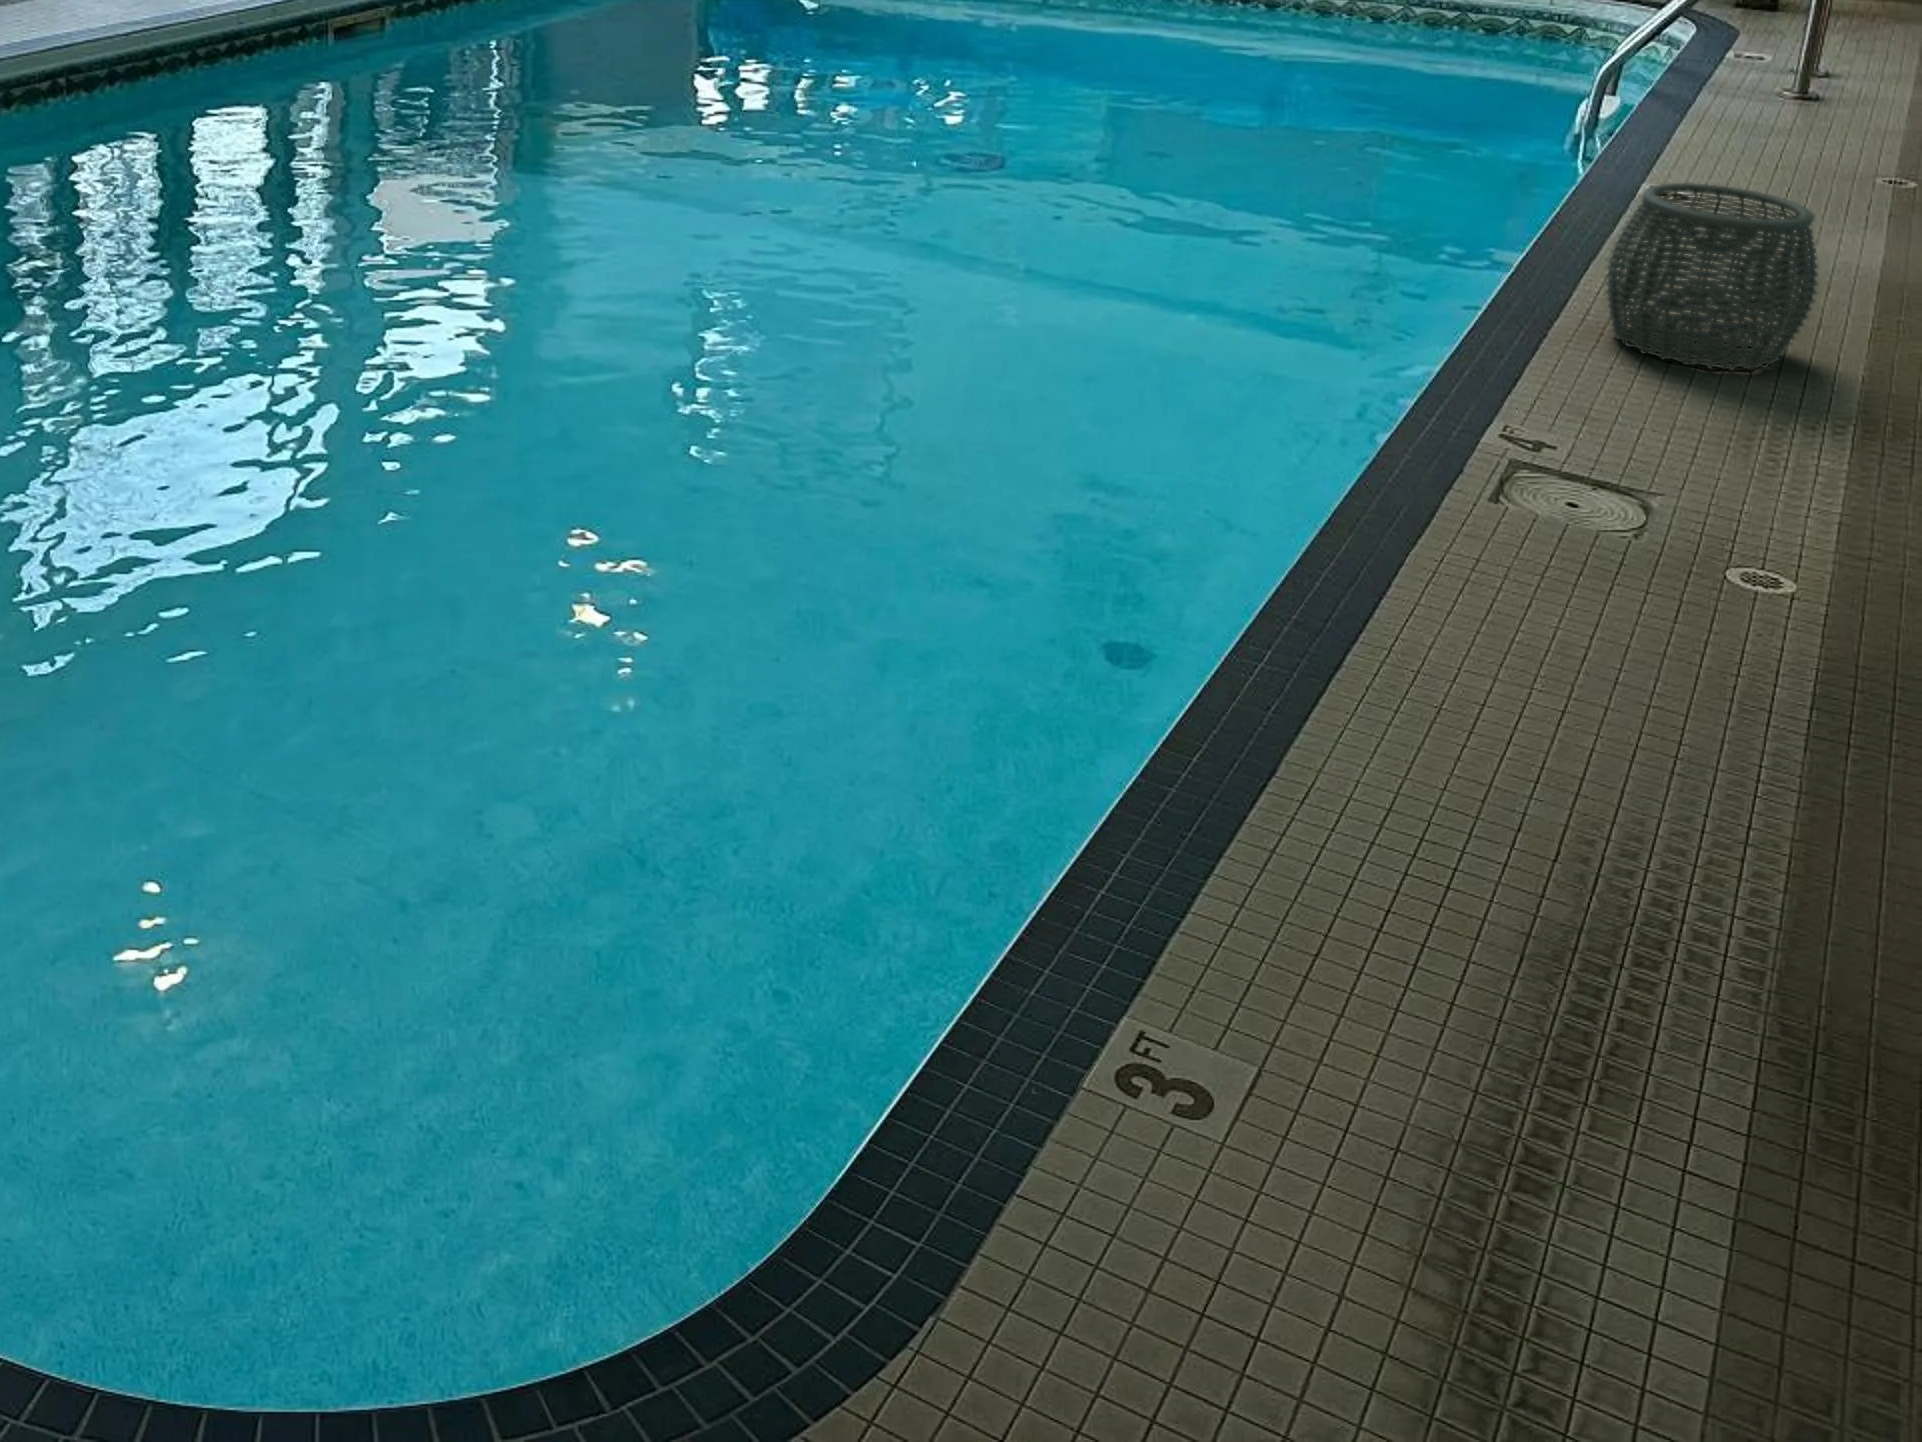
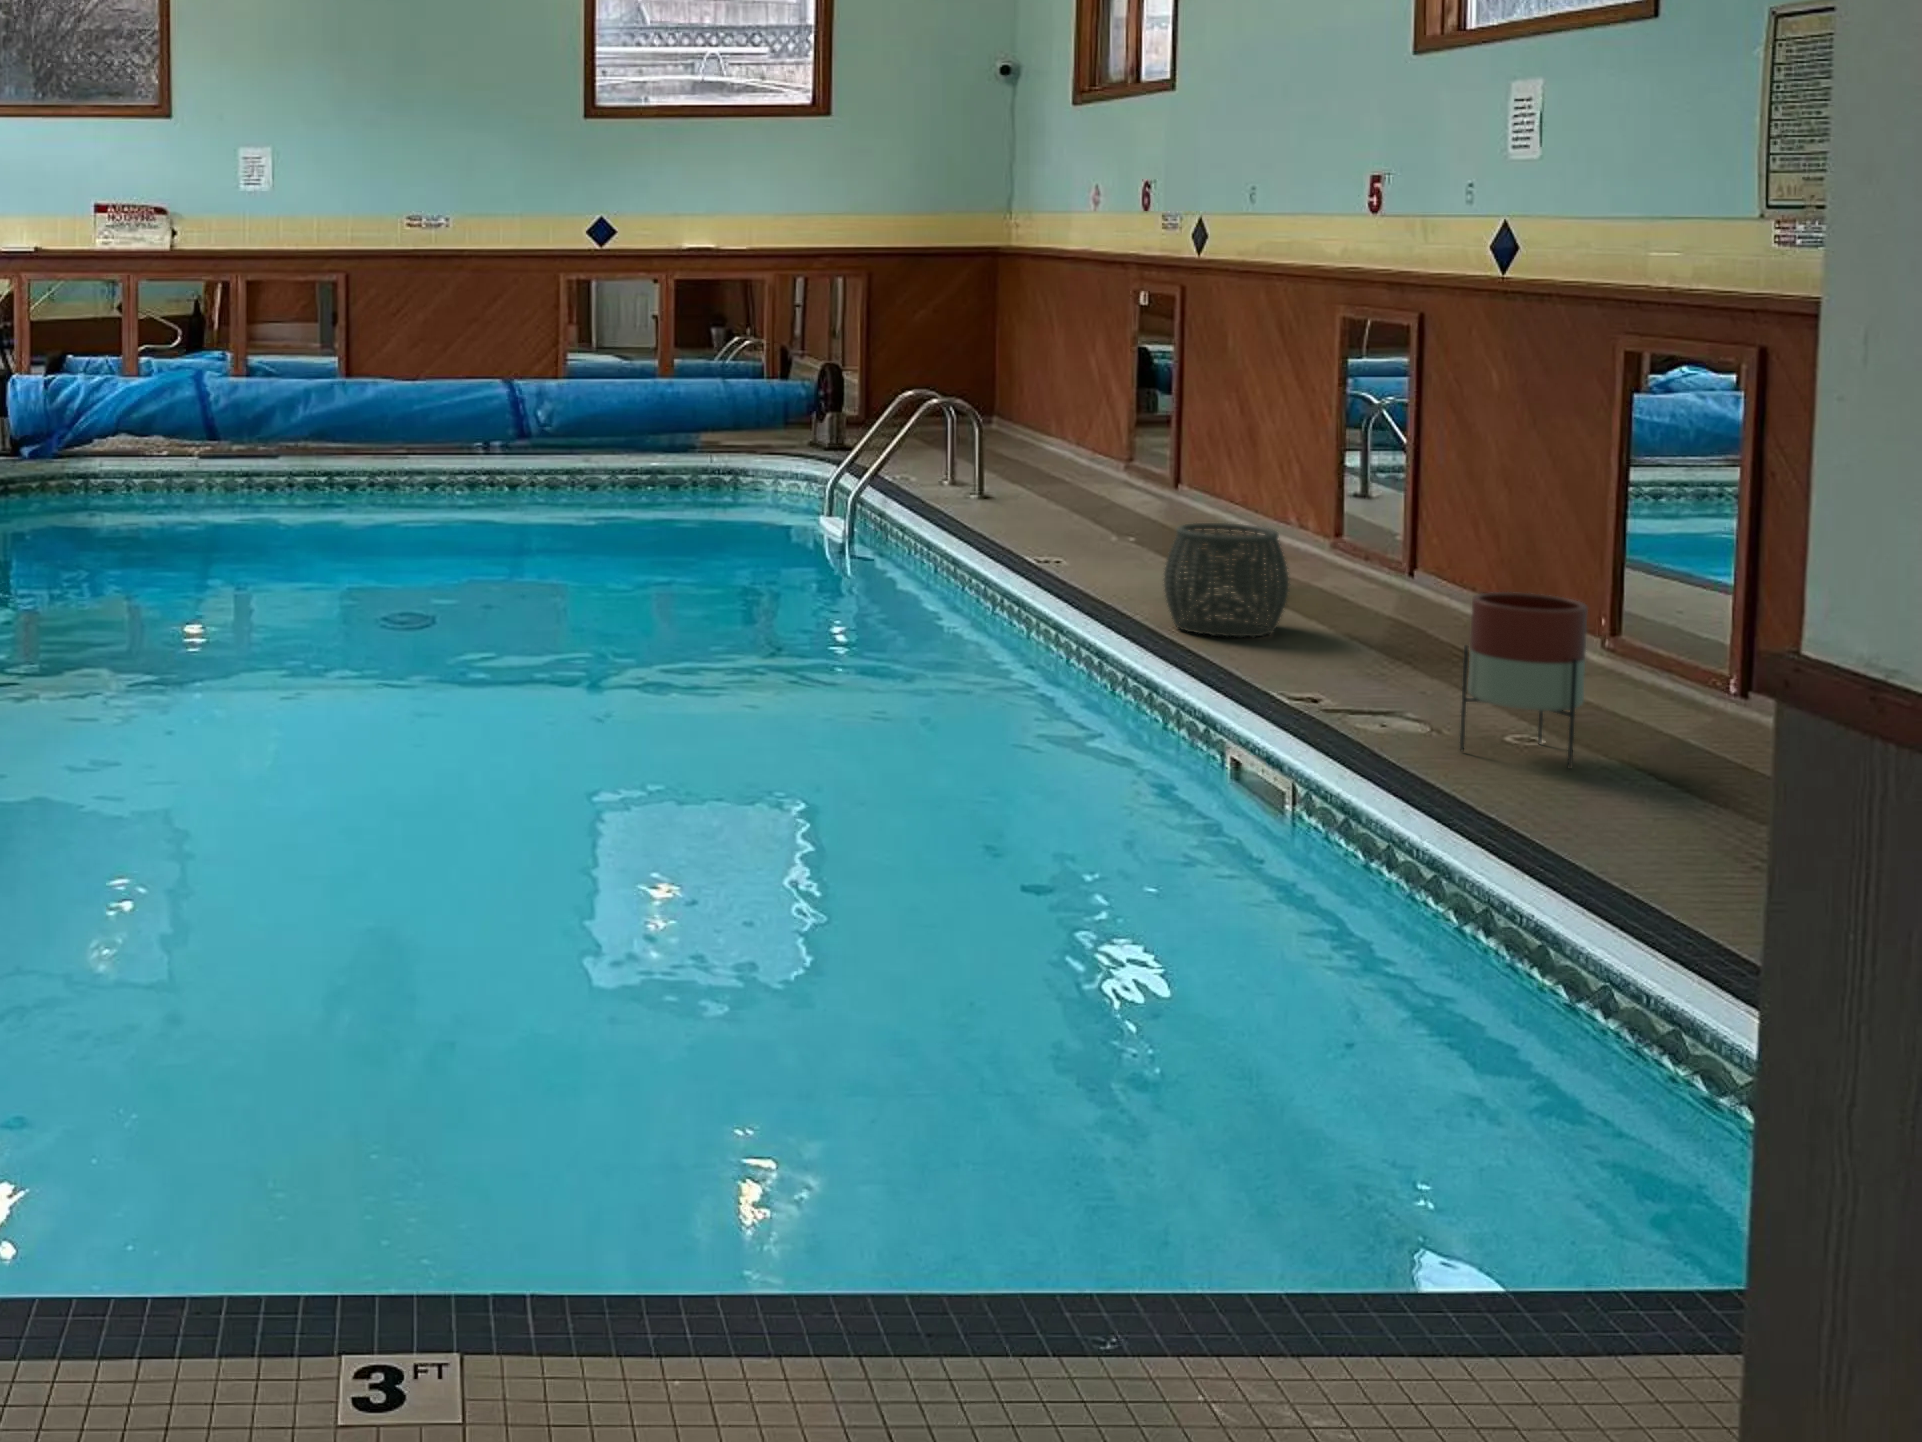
planter: none [1589,372,1853,682] -> present [1460,592,1588,768]

